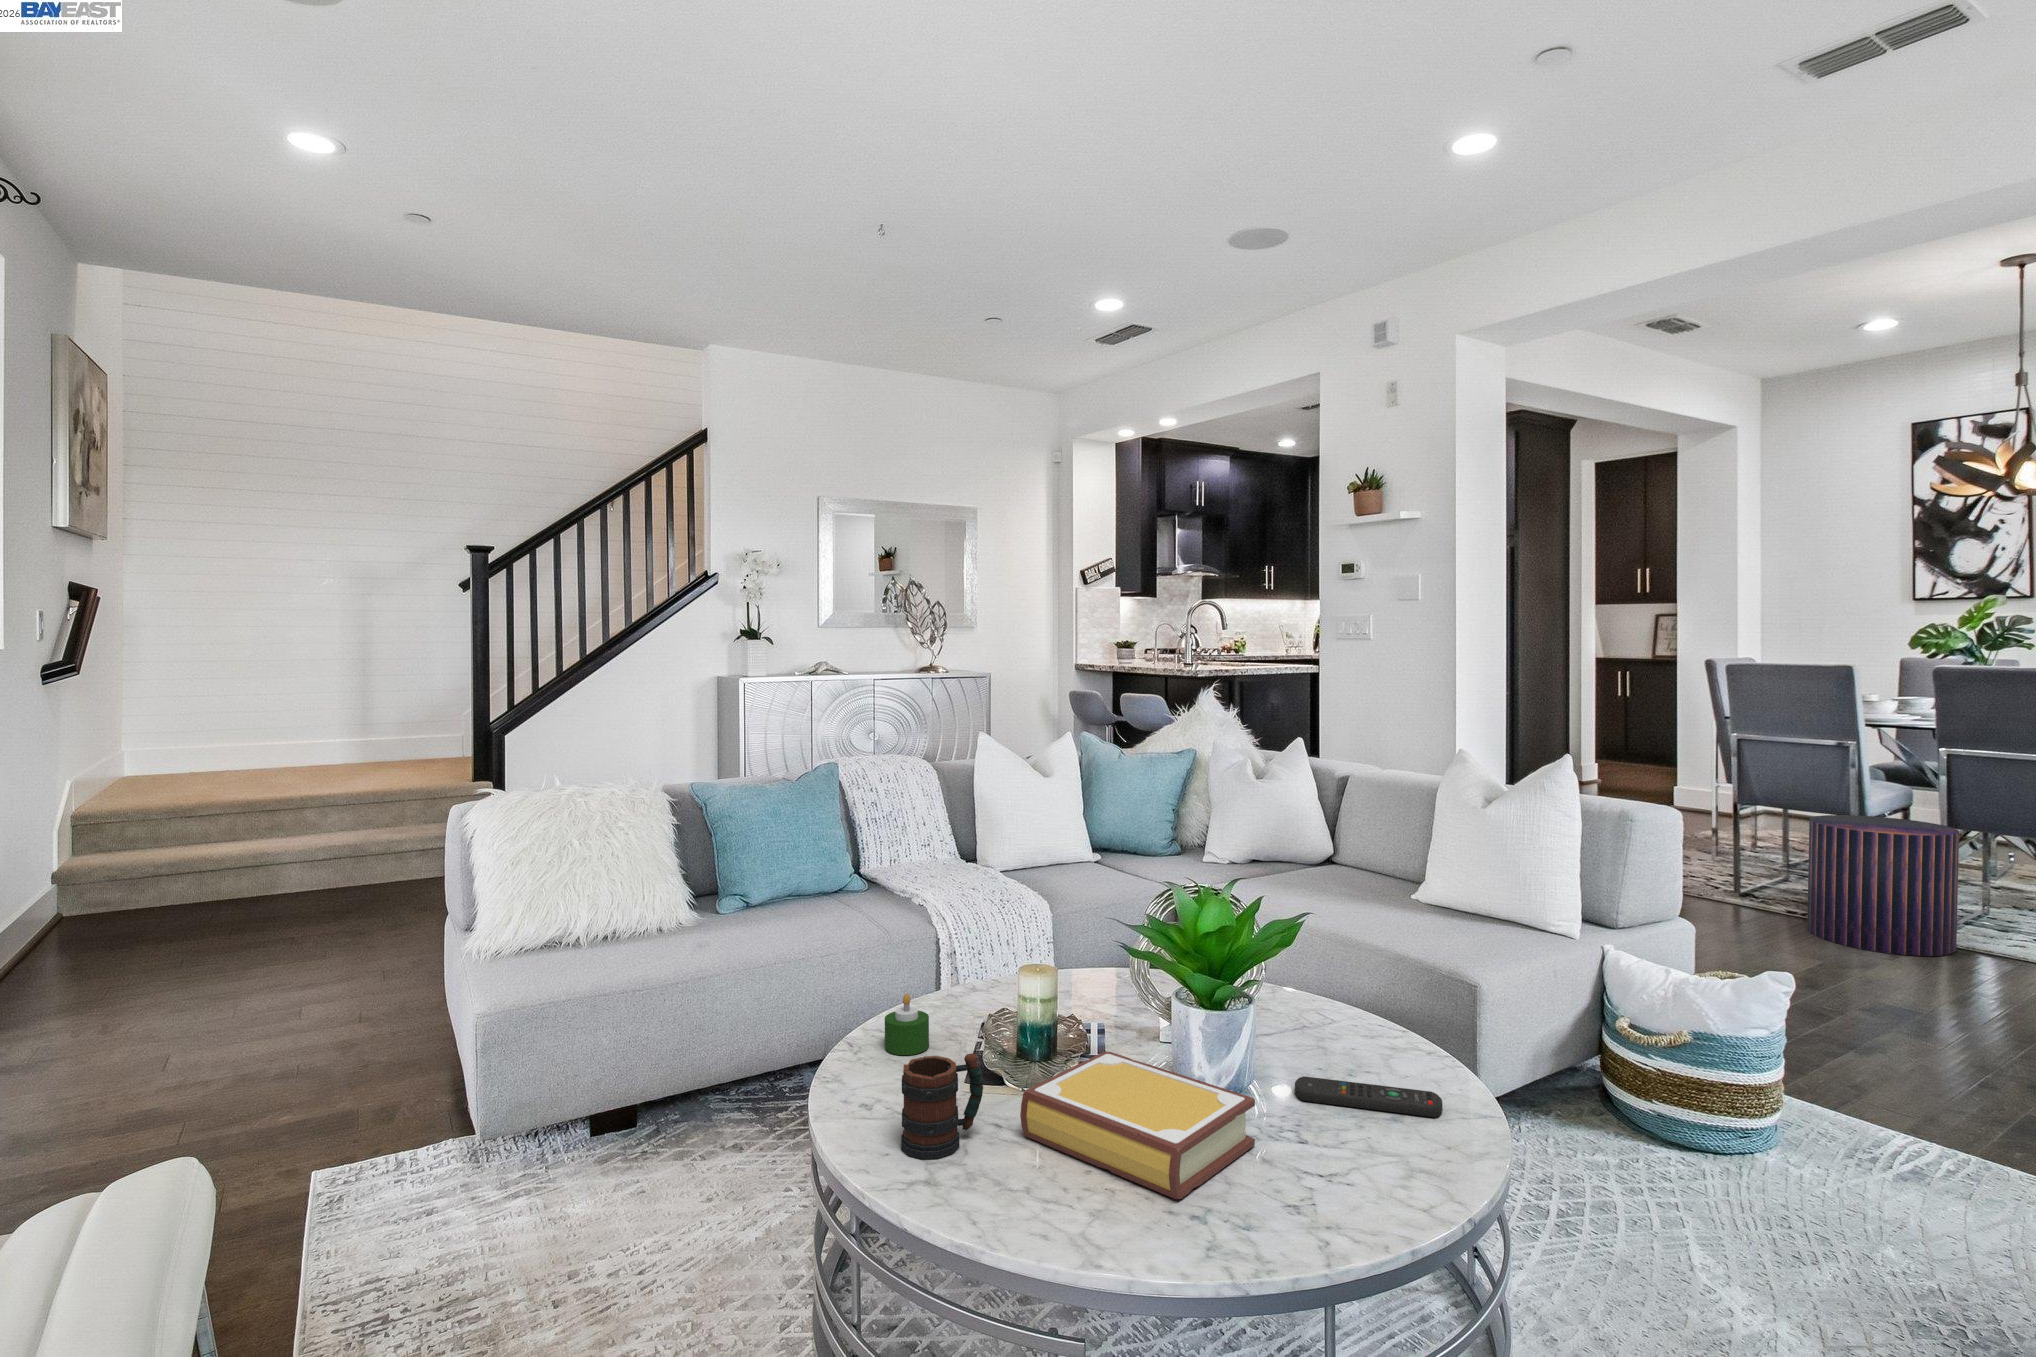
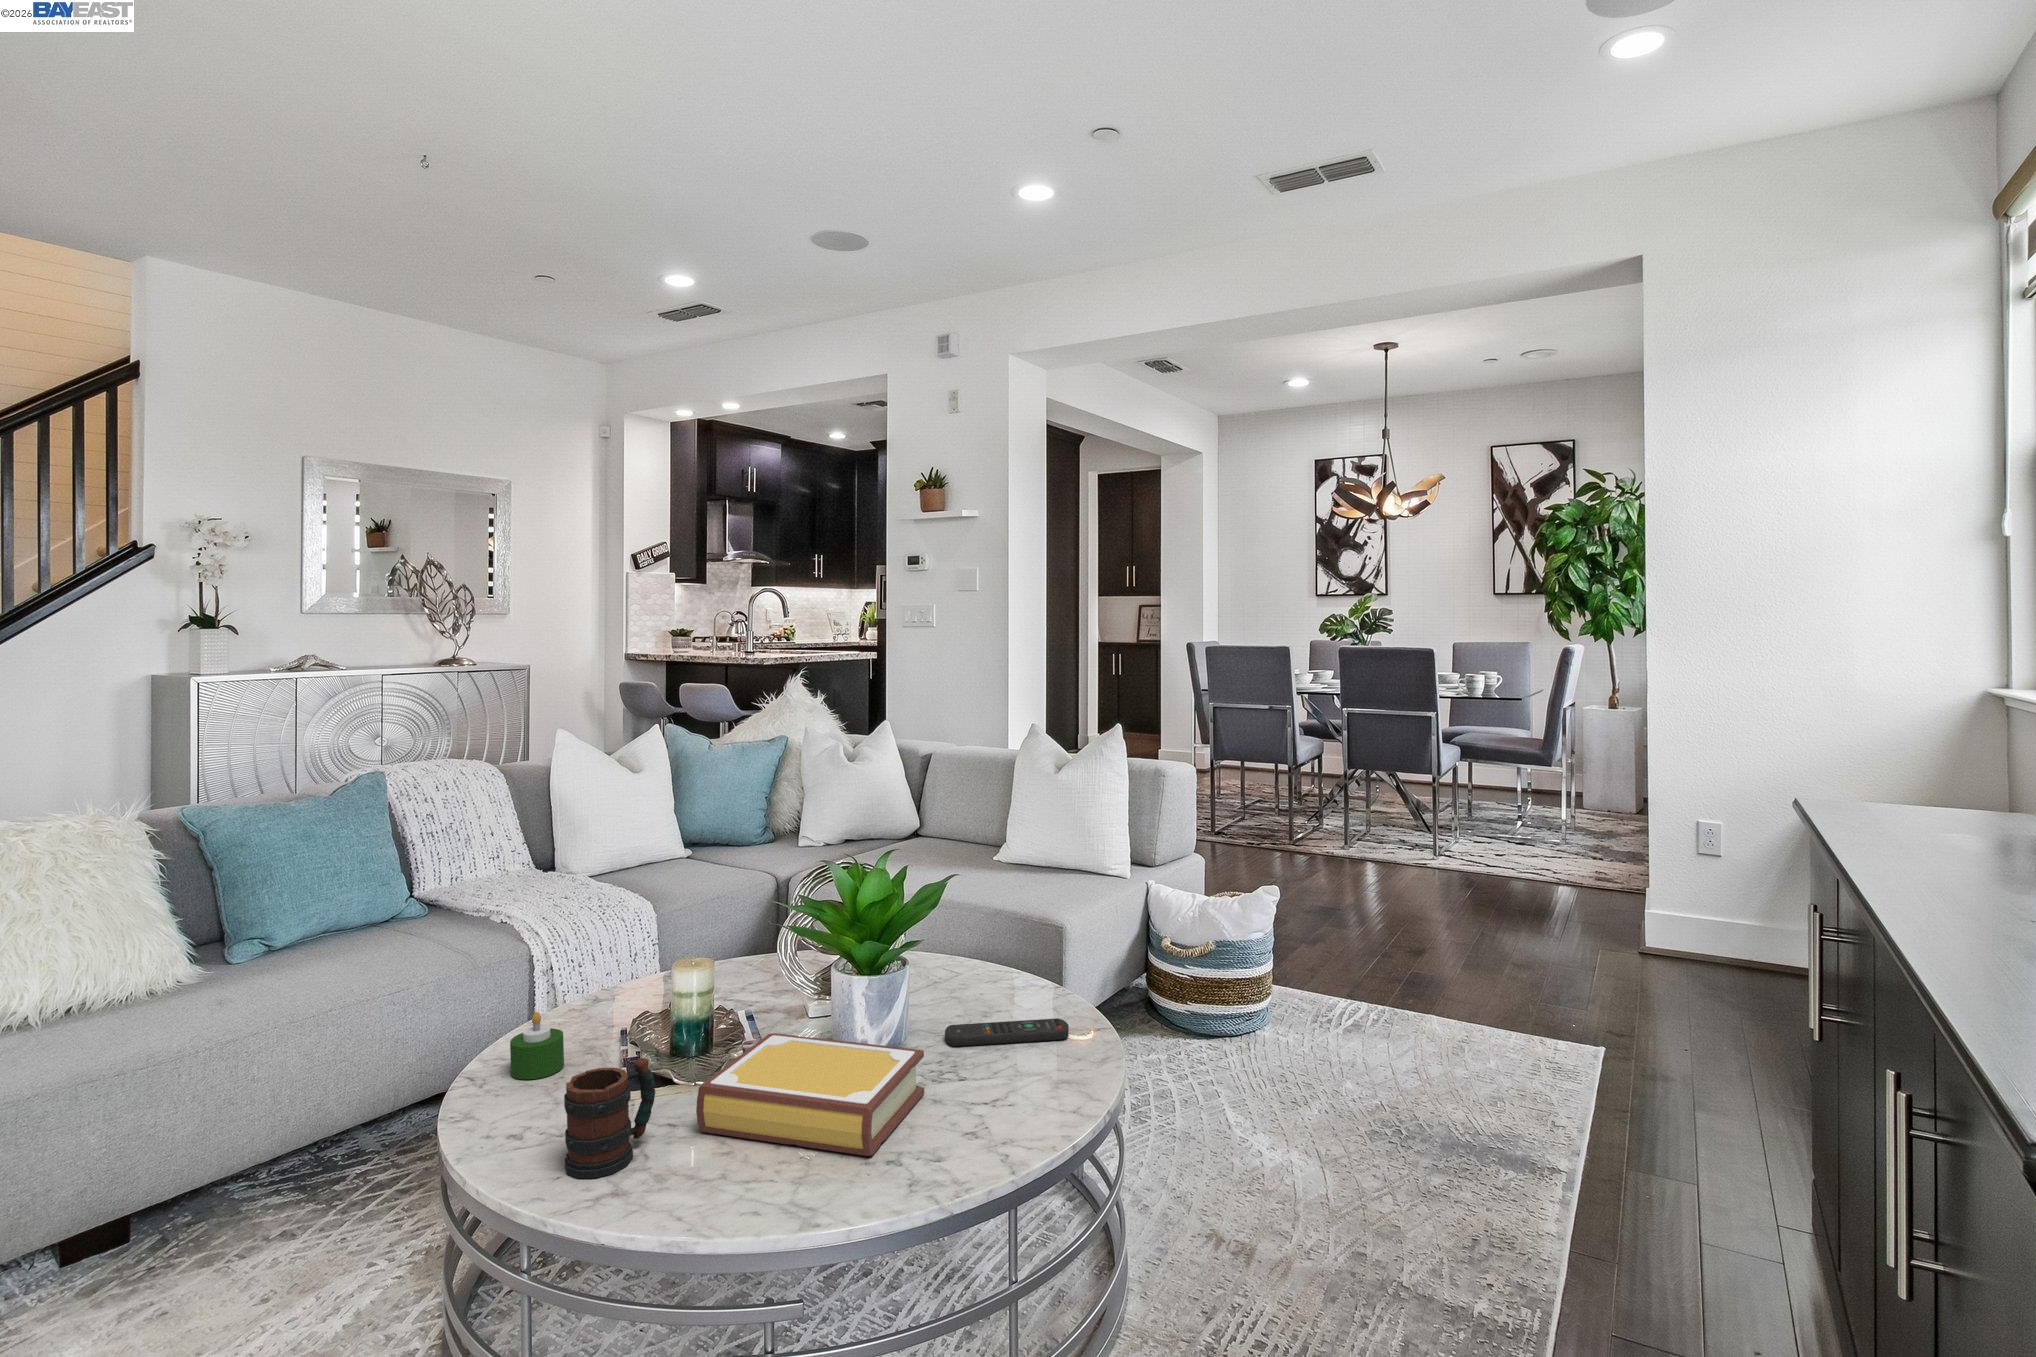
pouf: present [1807,815,1959,956] -> none [1262,763,1353,866]

